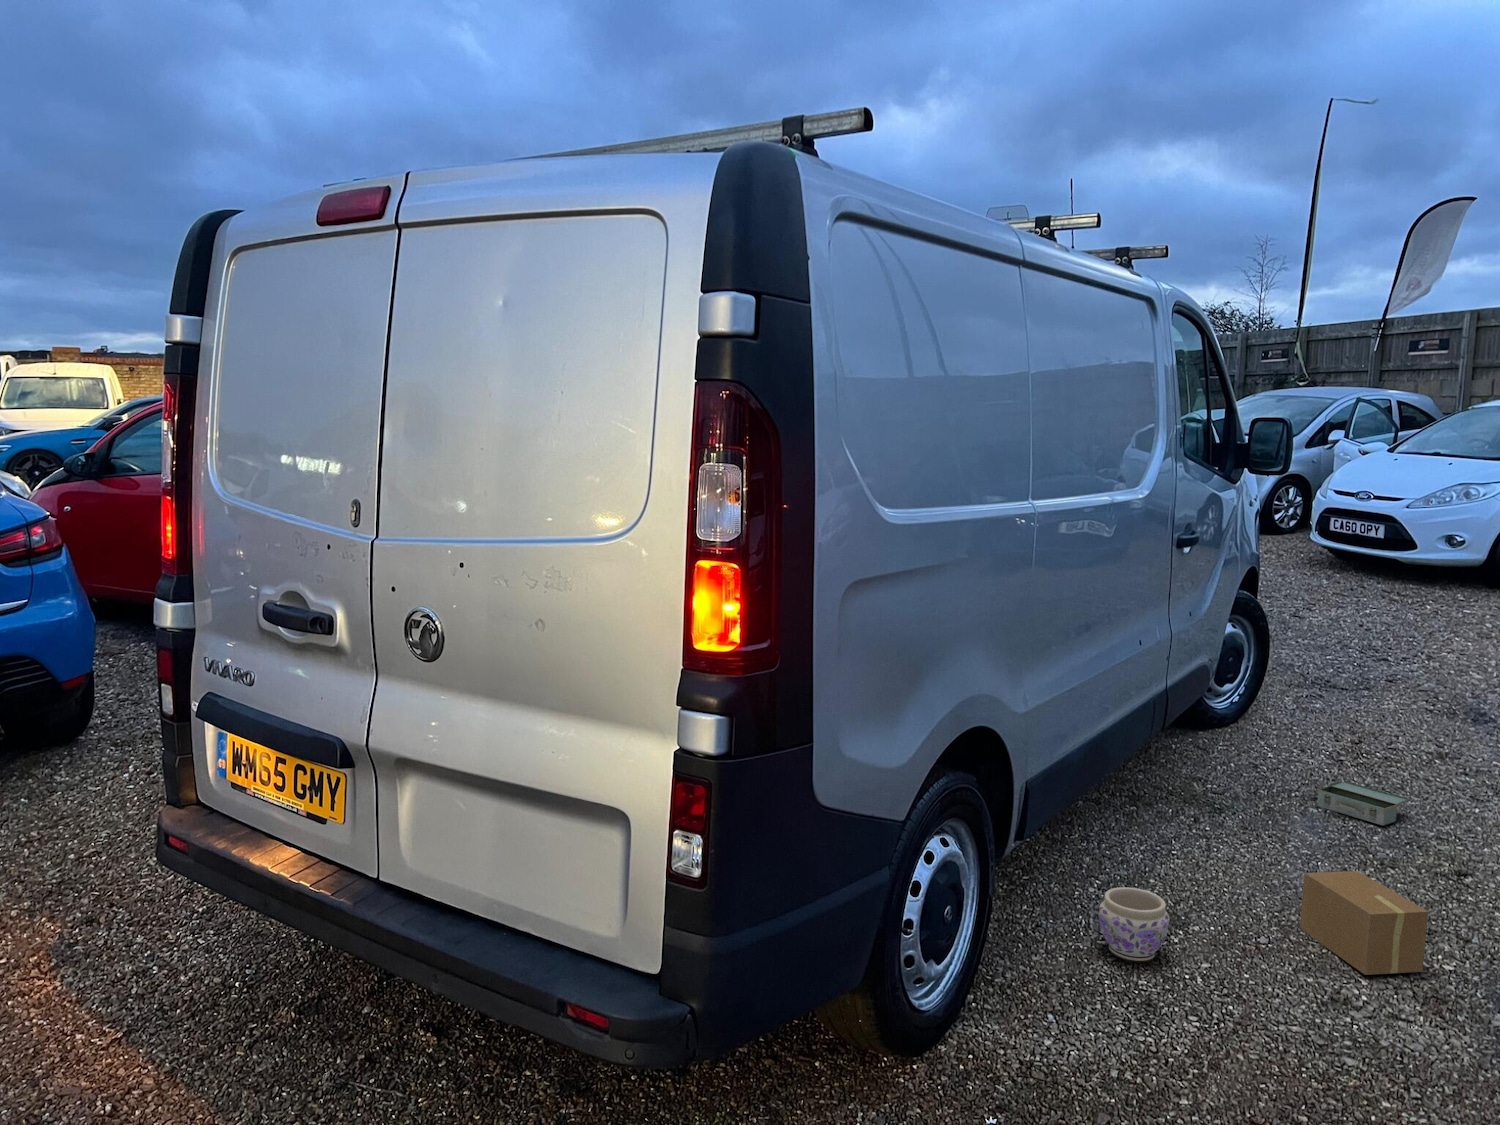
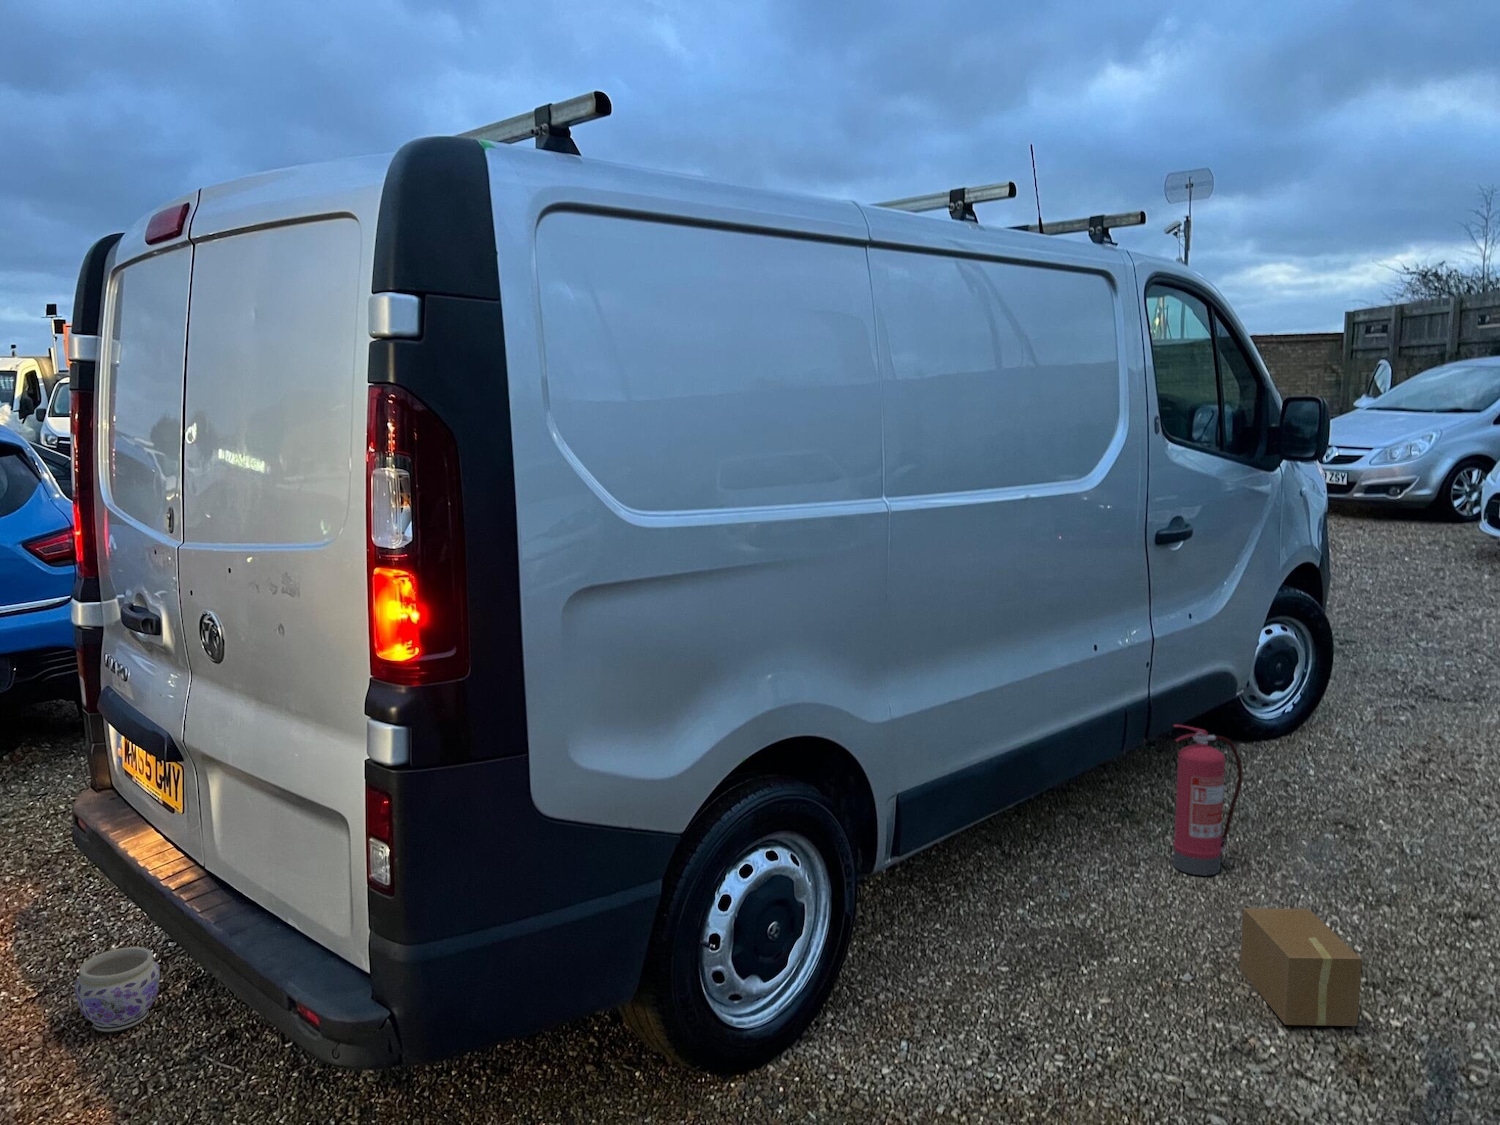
fire extinguisher: none [1196,711,1258,847] -> present [1173,725,1242,876]
toolbox: present [1317,781,1409,826] -> none [1337,807,1443,859]
planter: present [1099,887,1170,962] -> present [75,947,160,1033]

